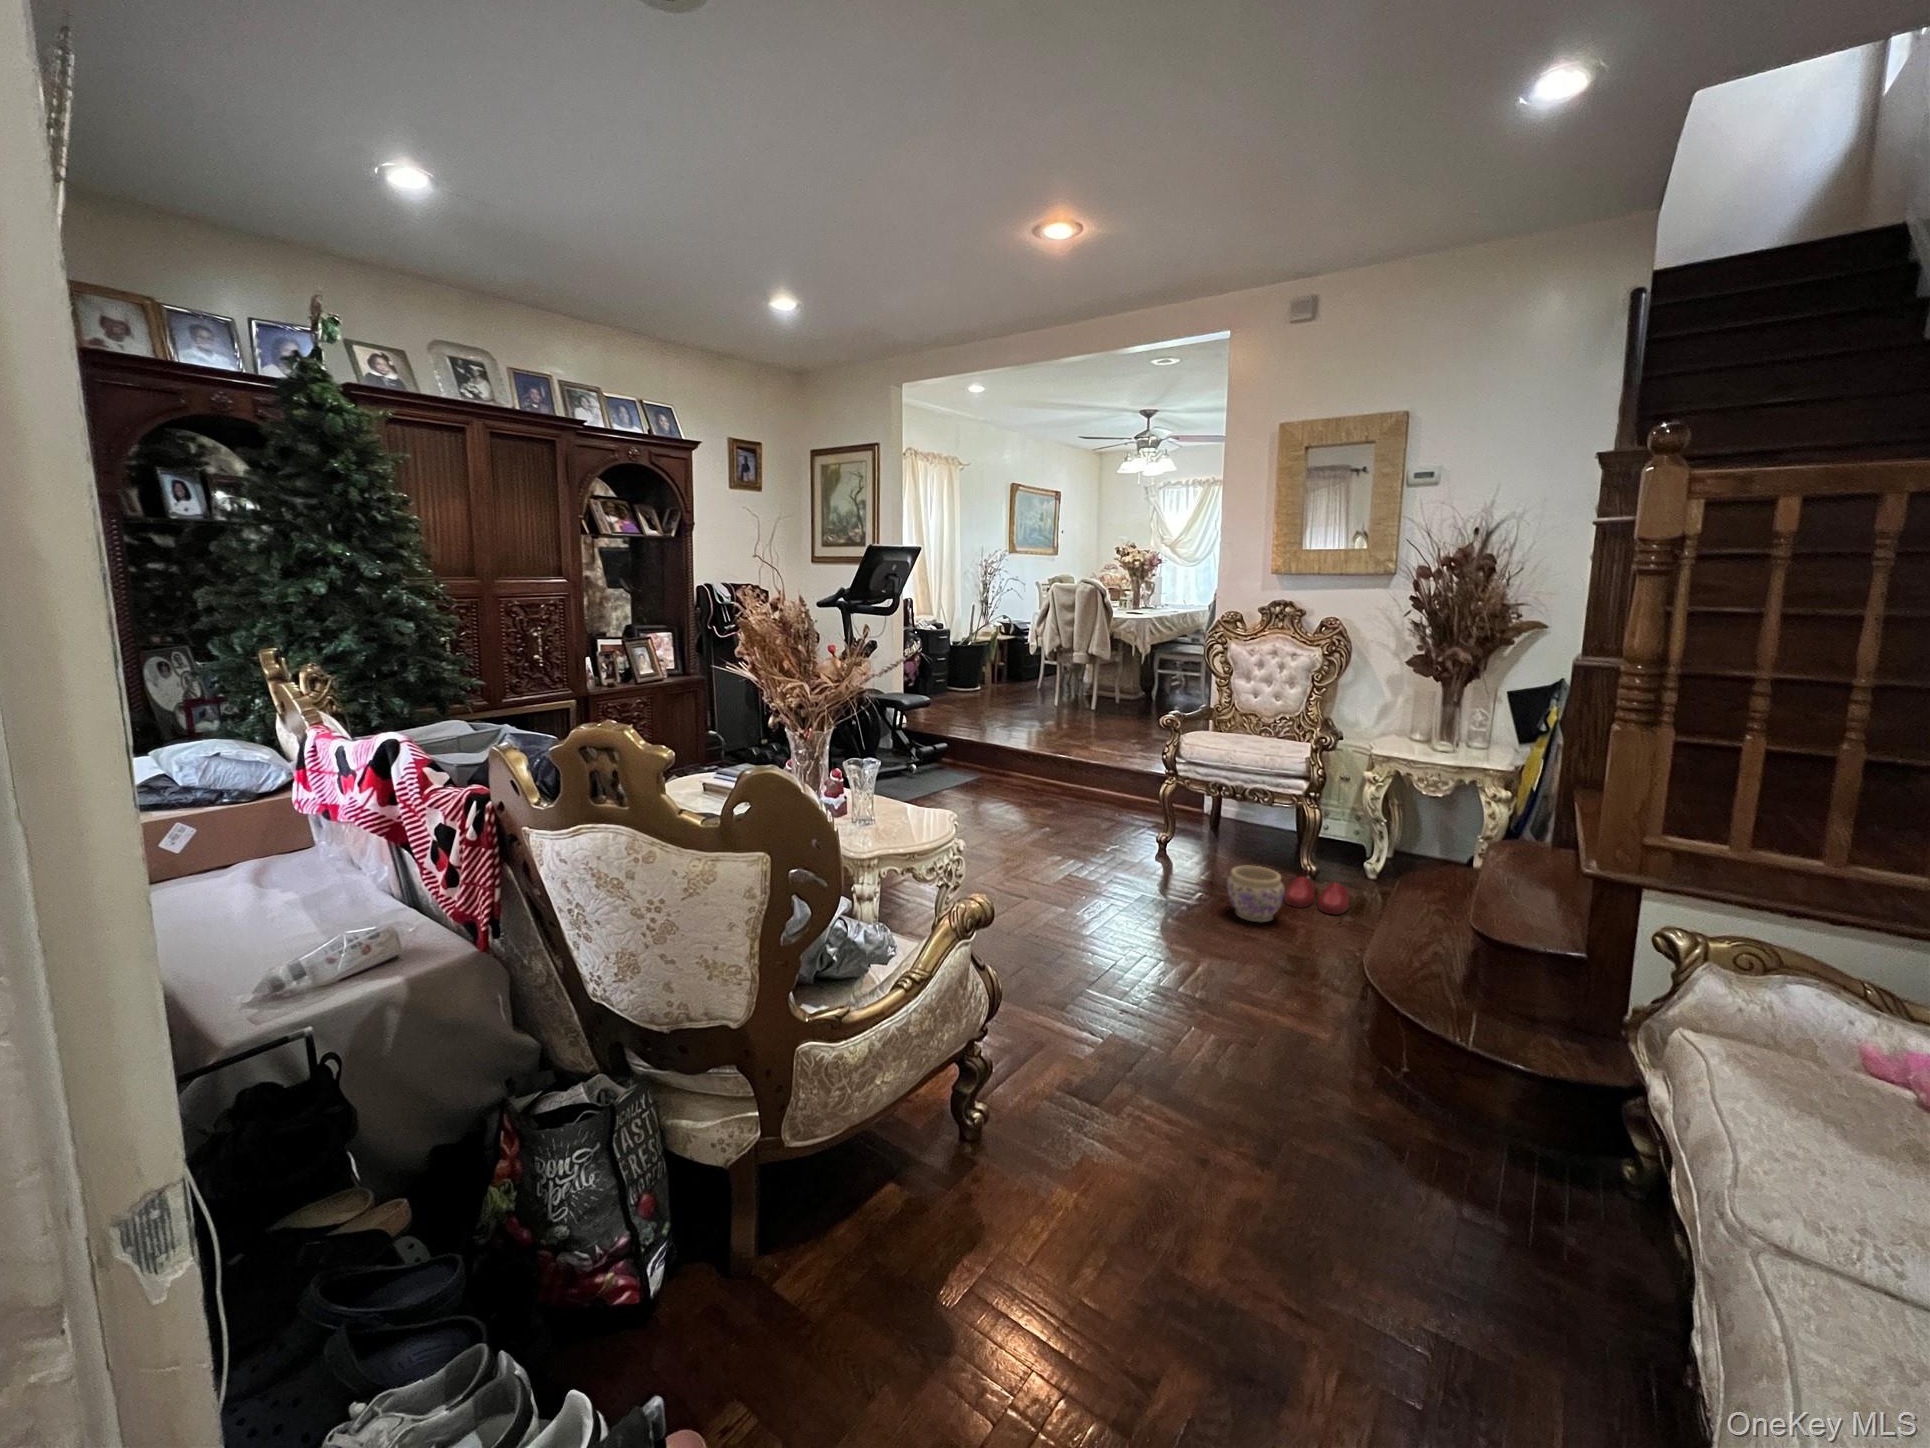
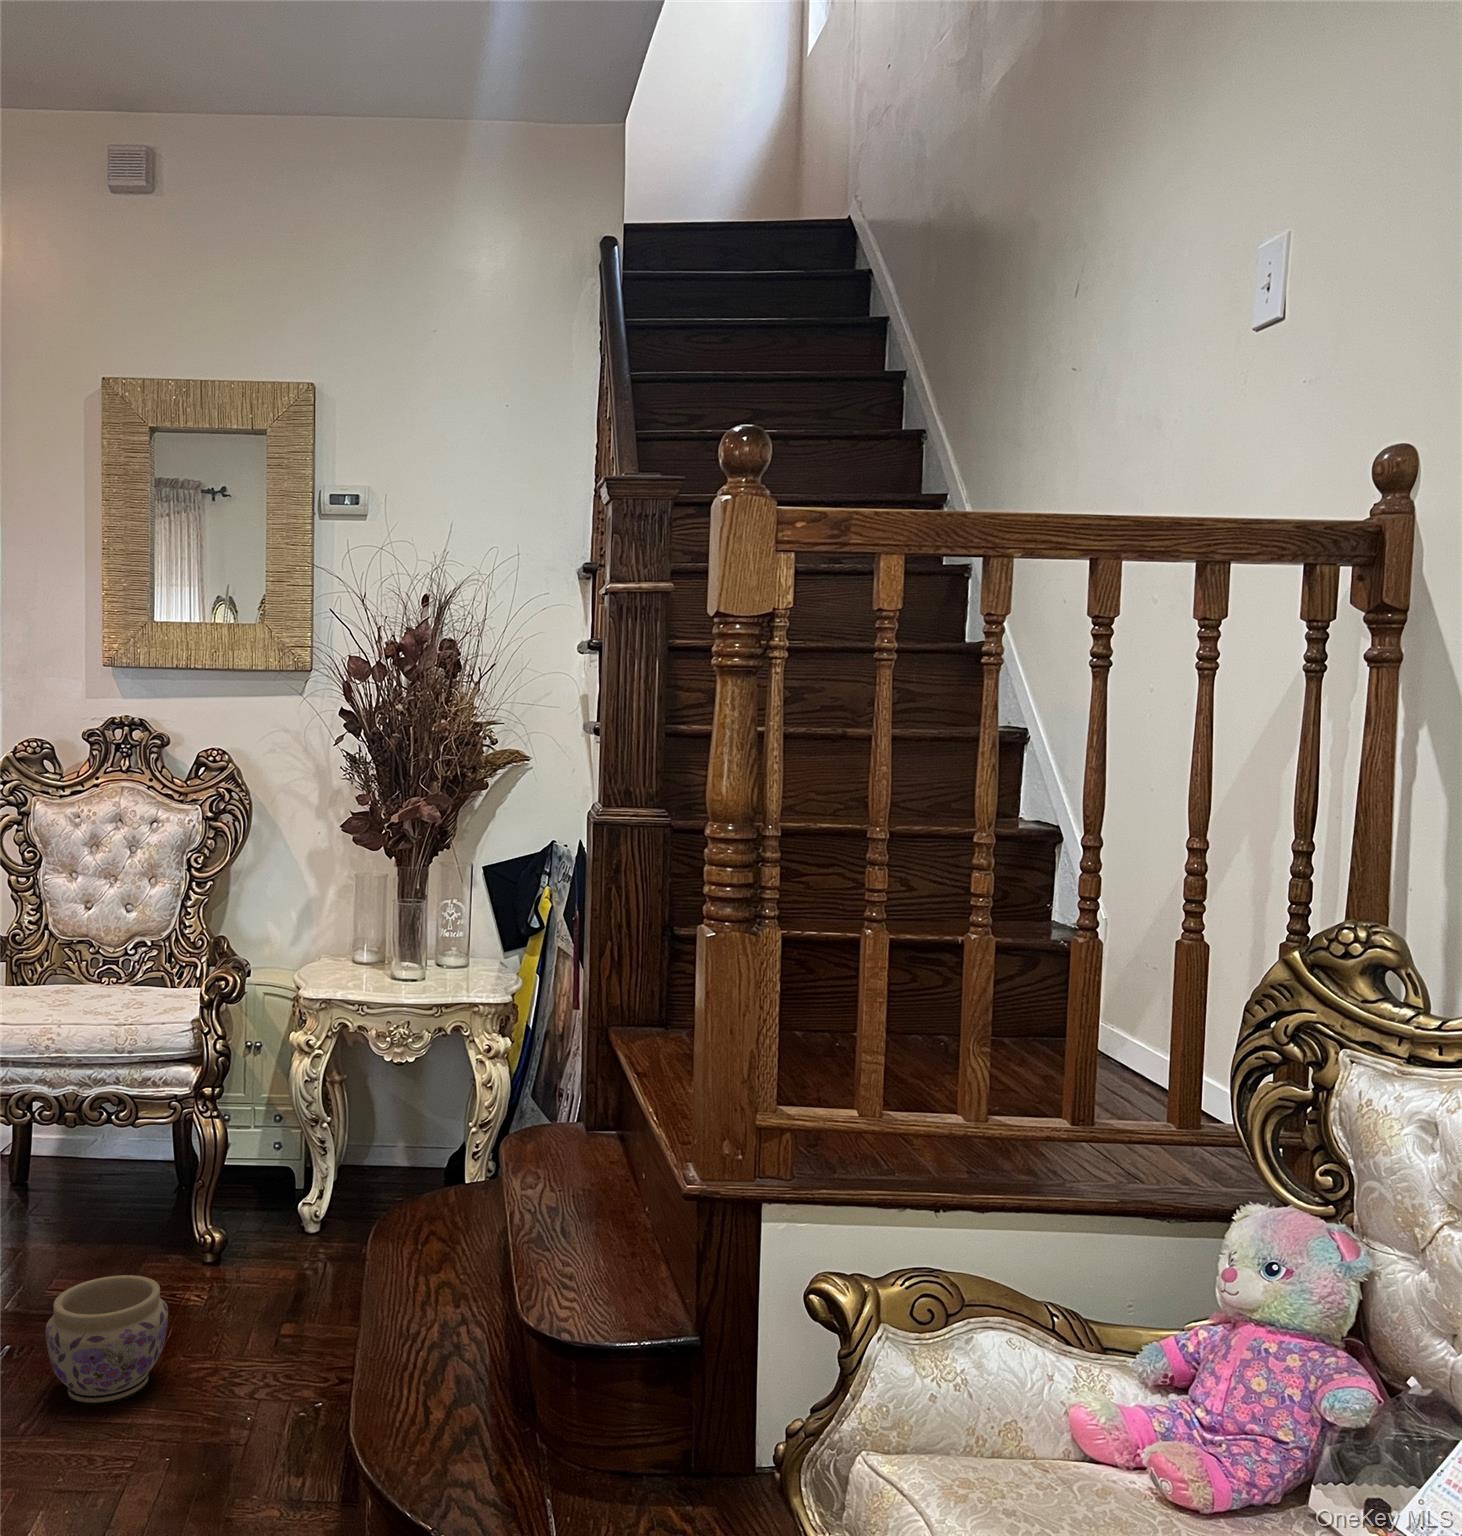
slippers: present [1284,877,1349,914] -> none [165,1256,286,1335]

